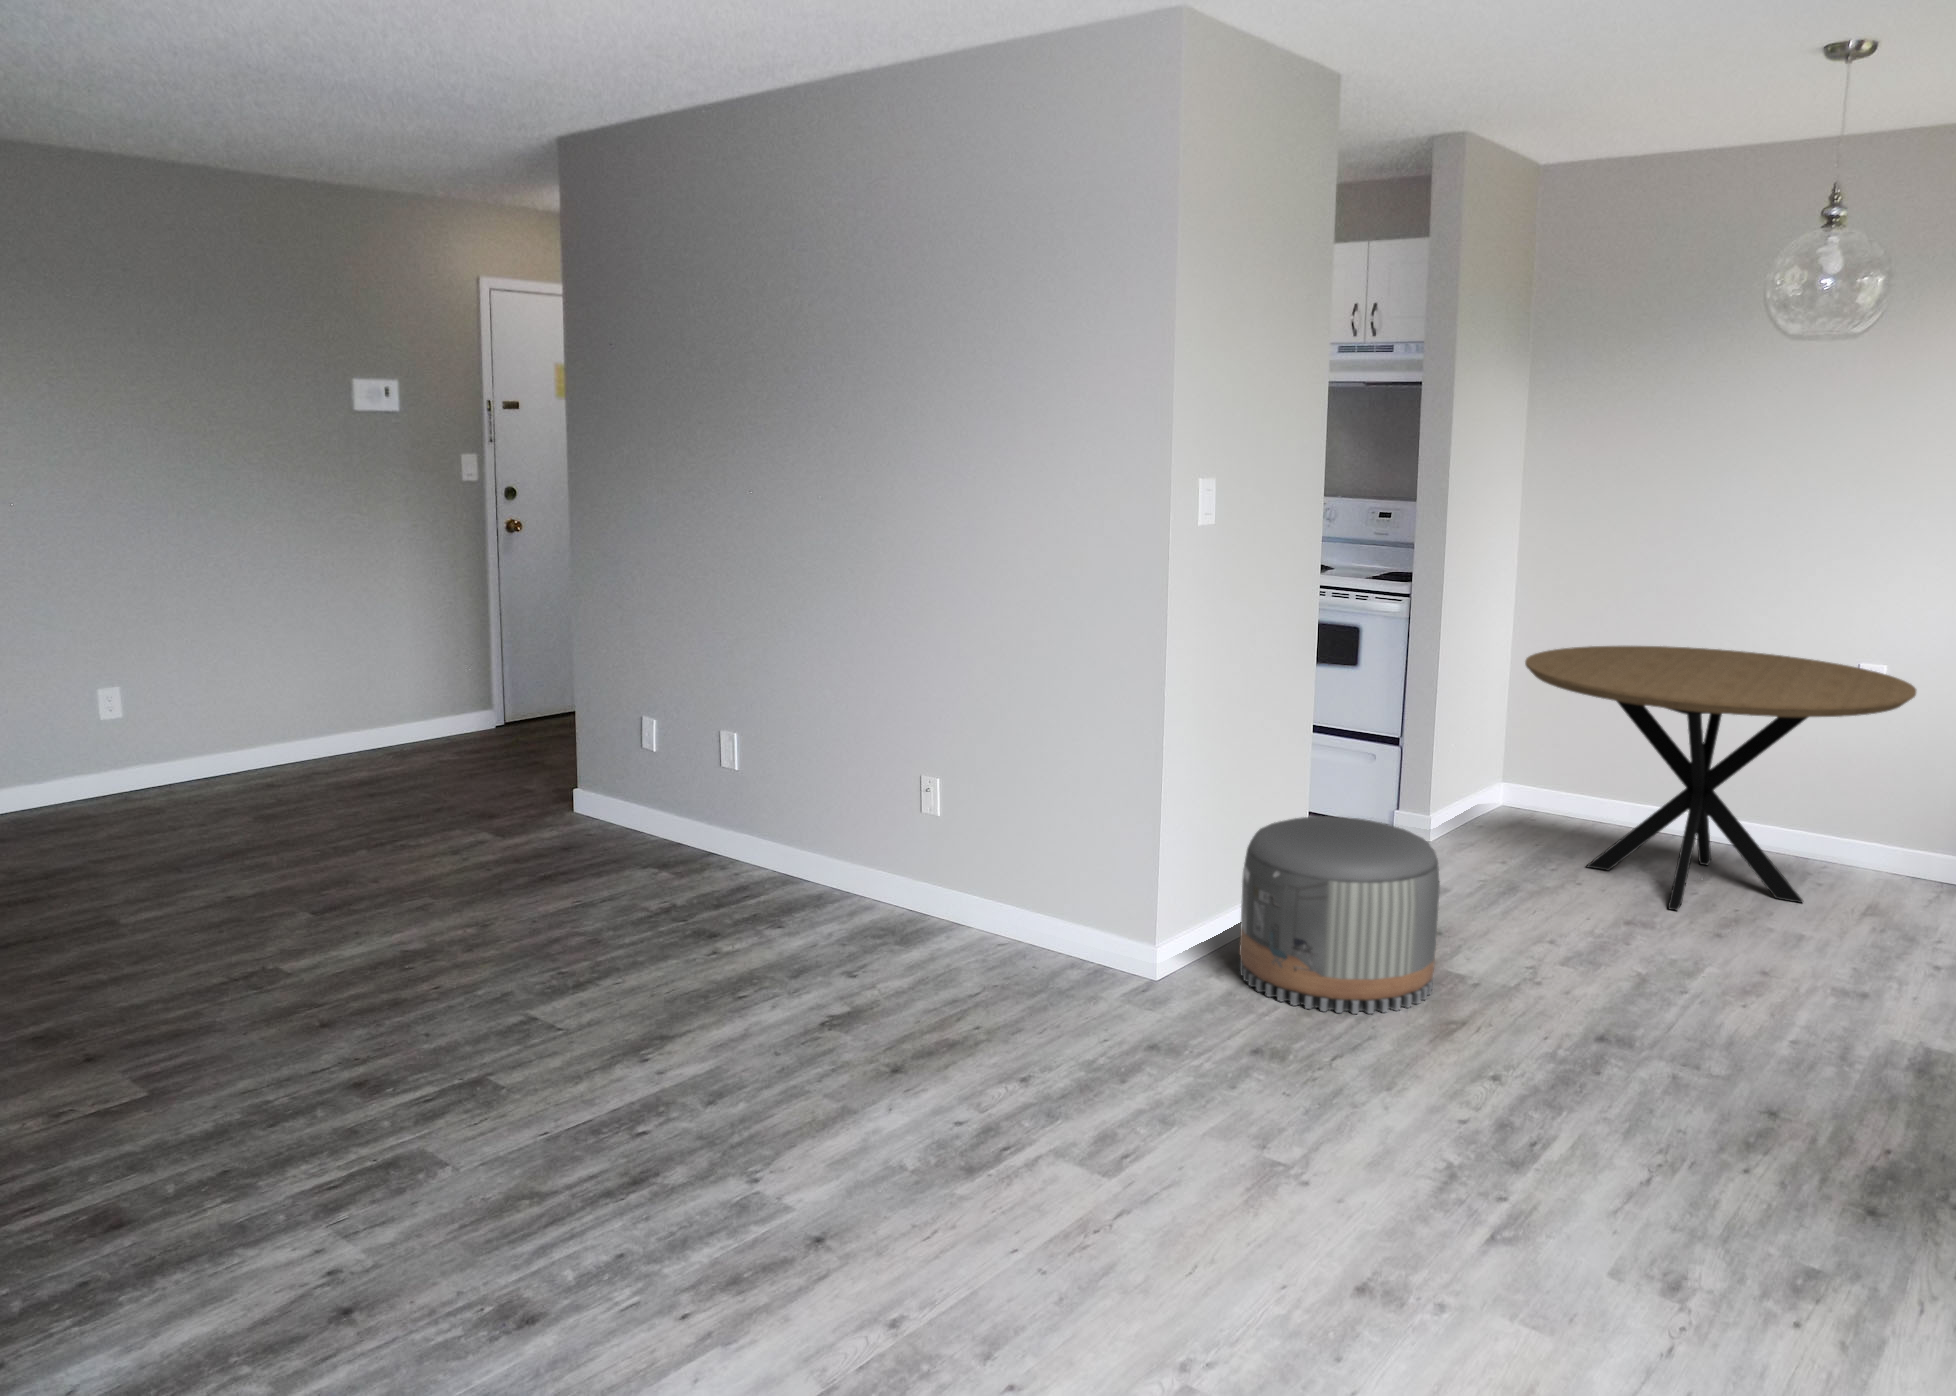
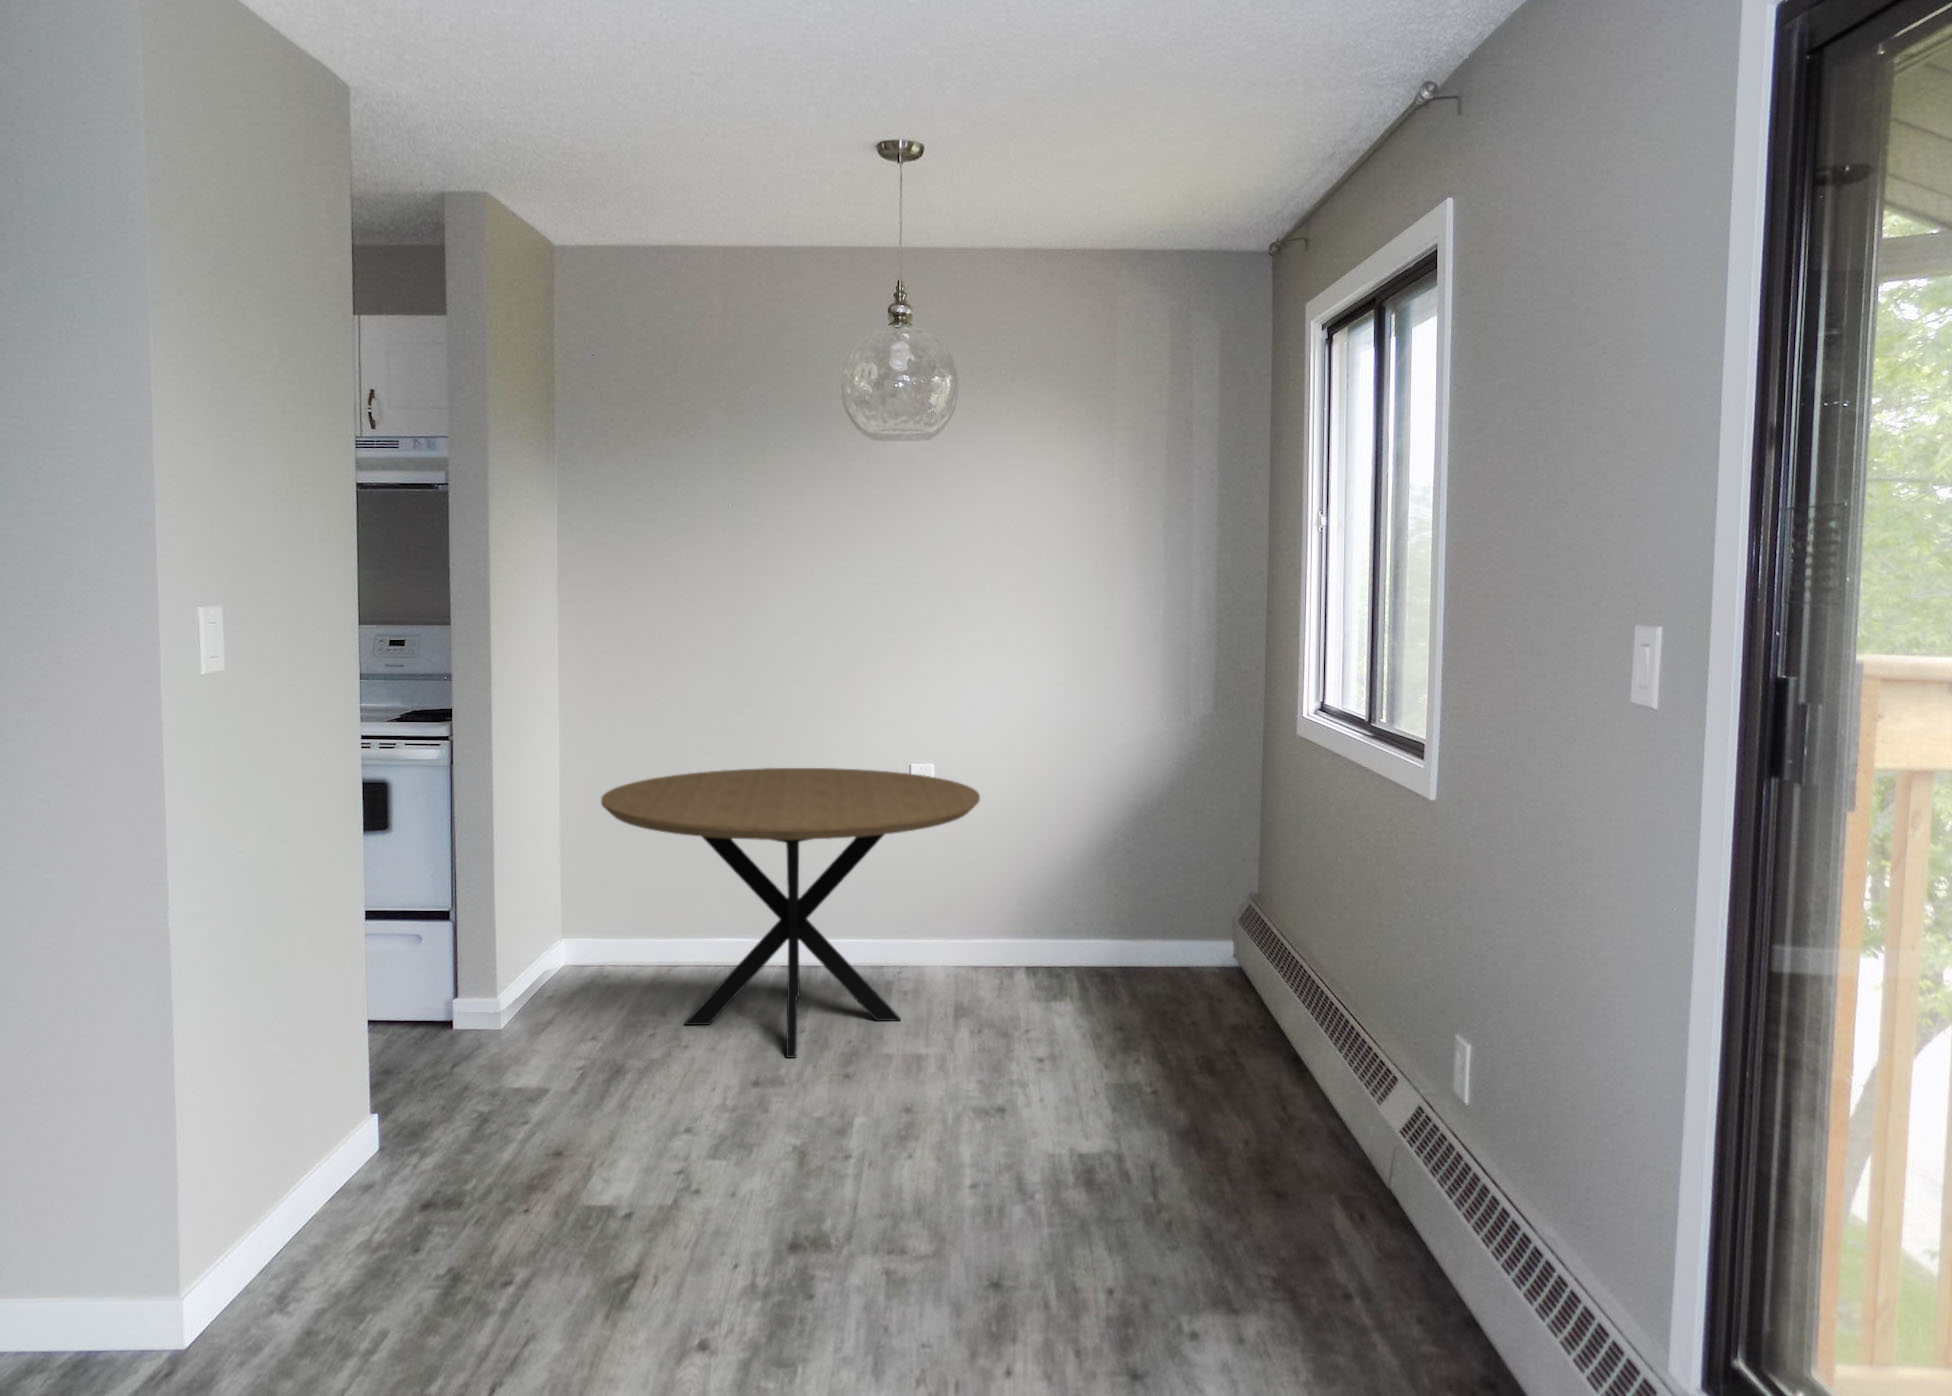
pouf: present [1239,816,1440,1014] -> none [305,1036,582,1324]

